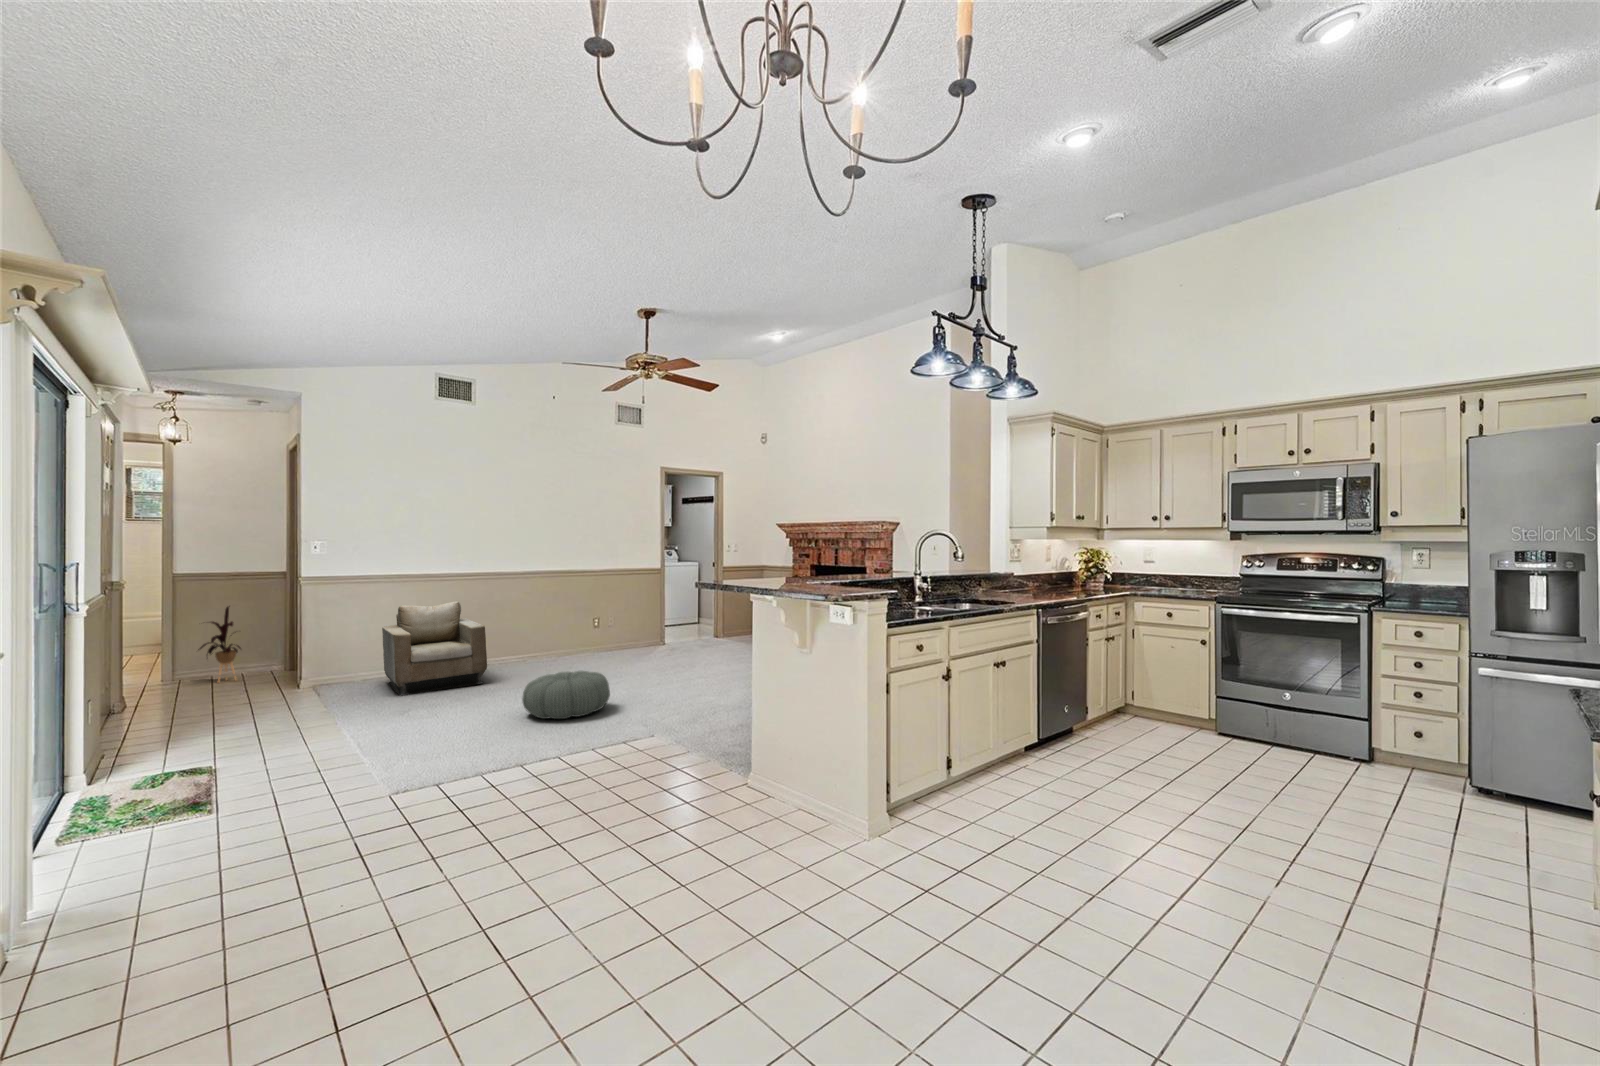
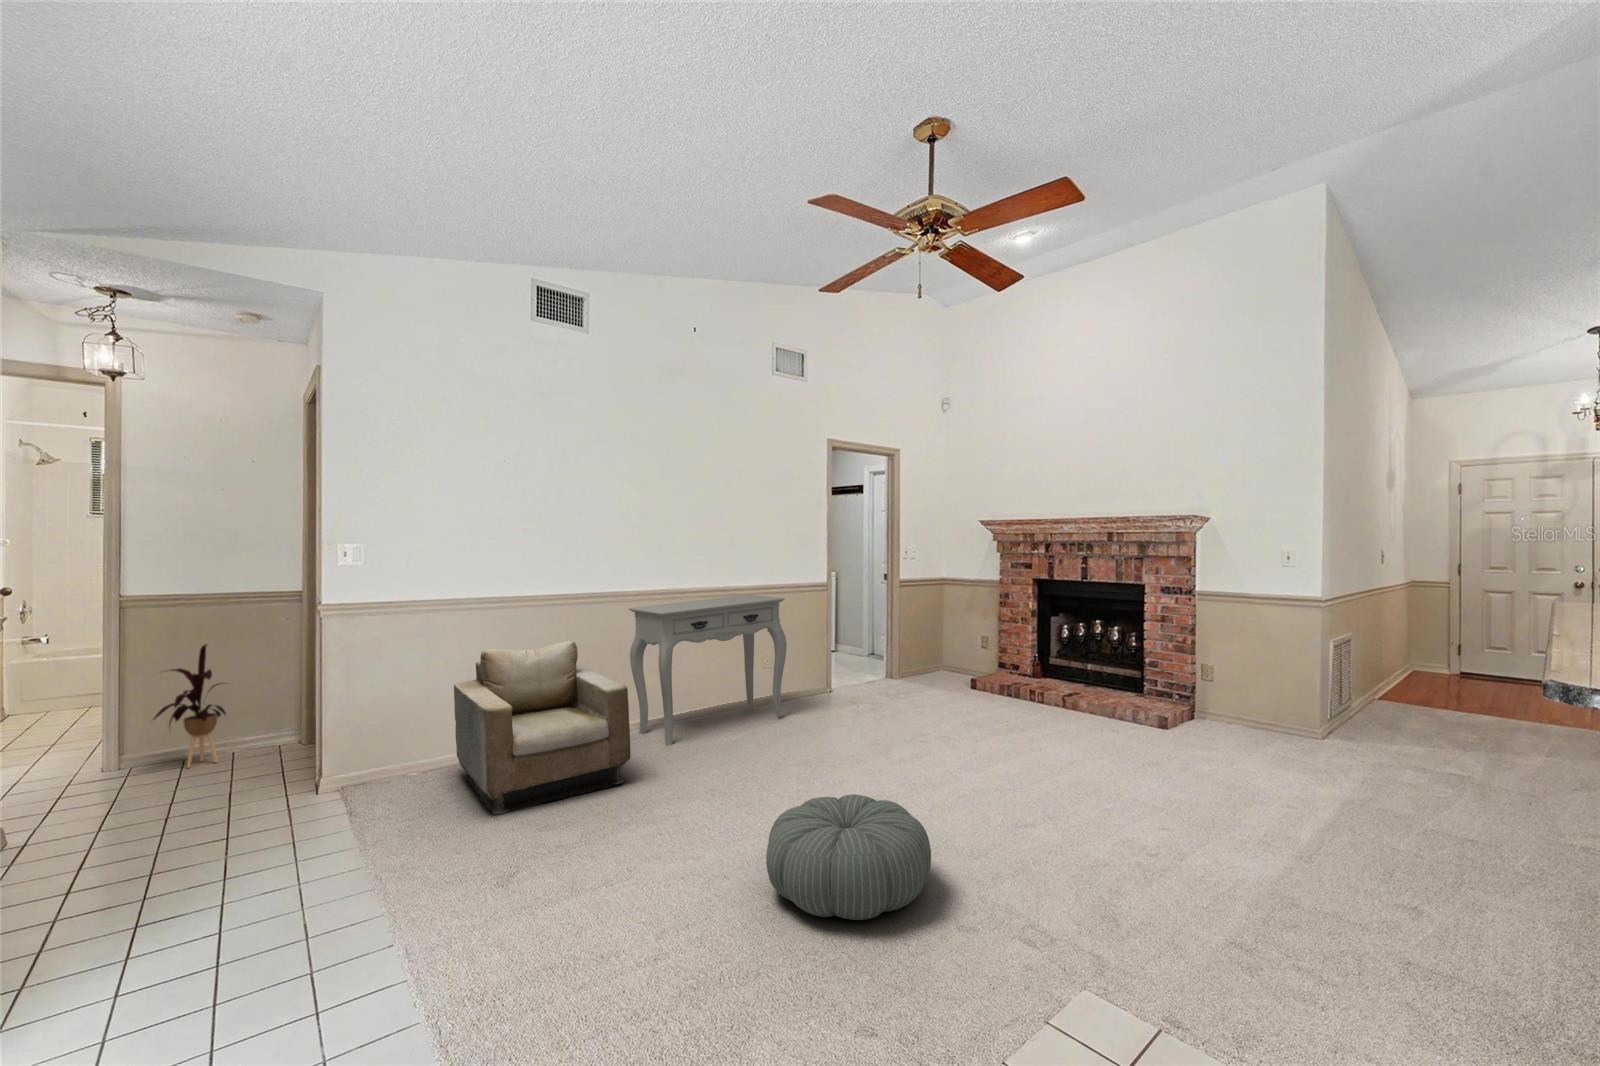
console table: none [504,576,615,671] -> present [629,595,787,745]

